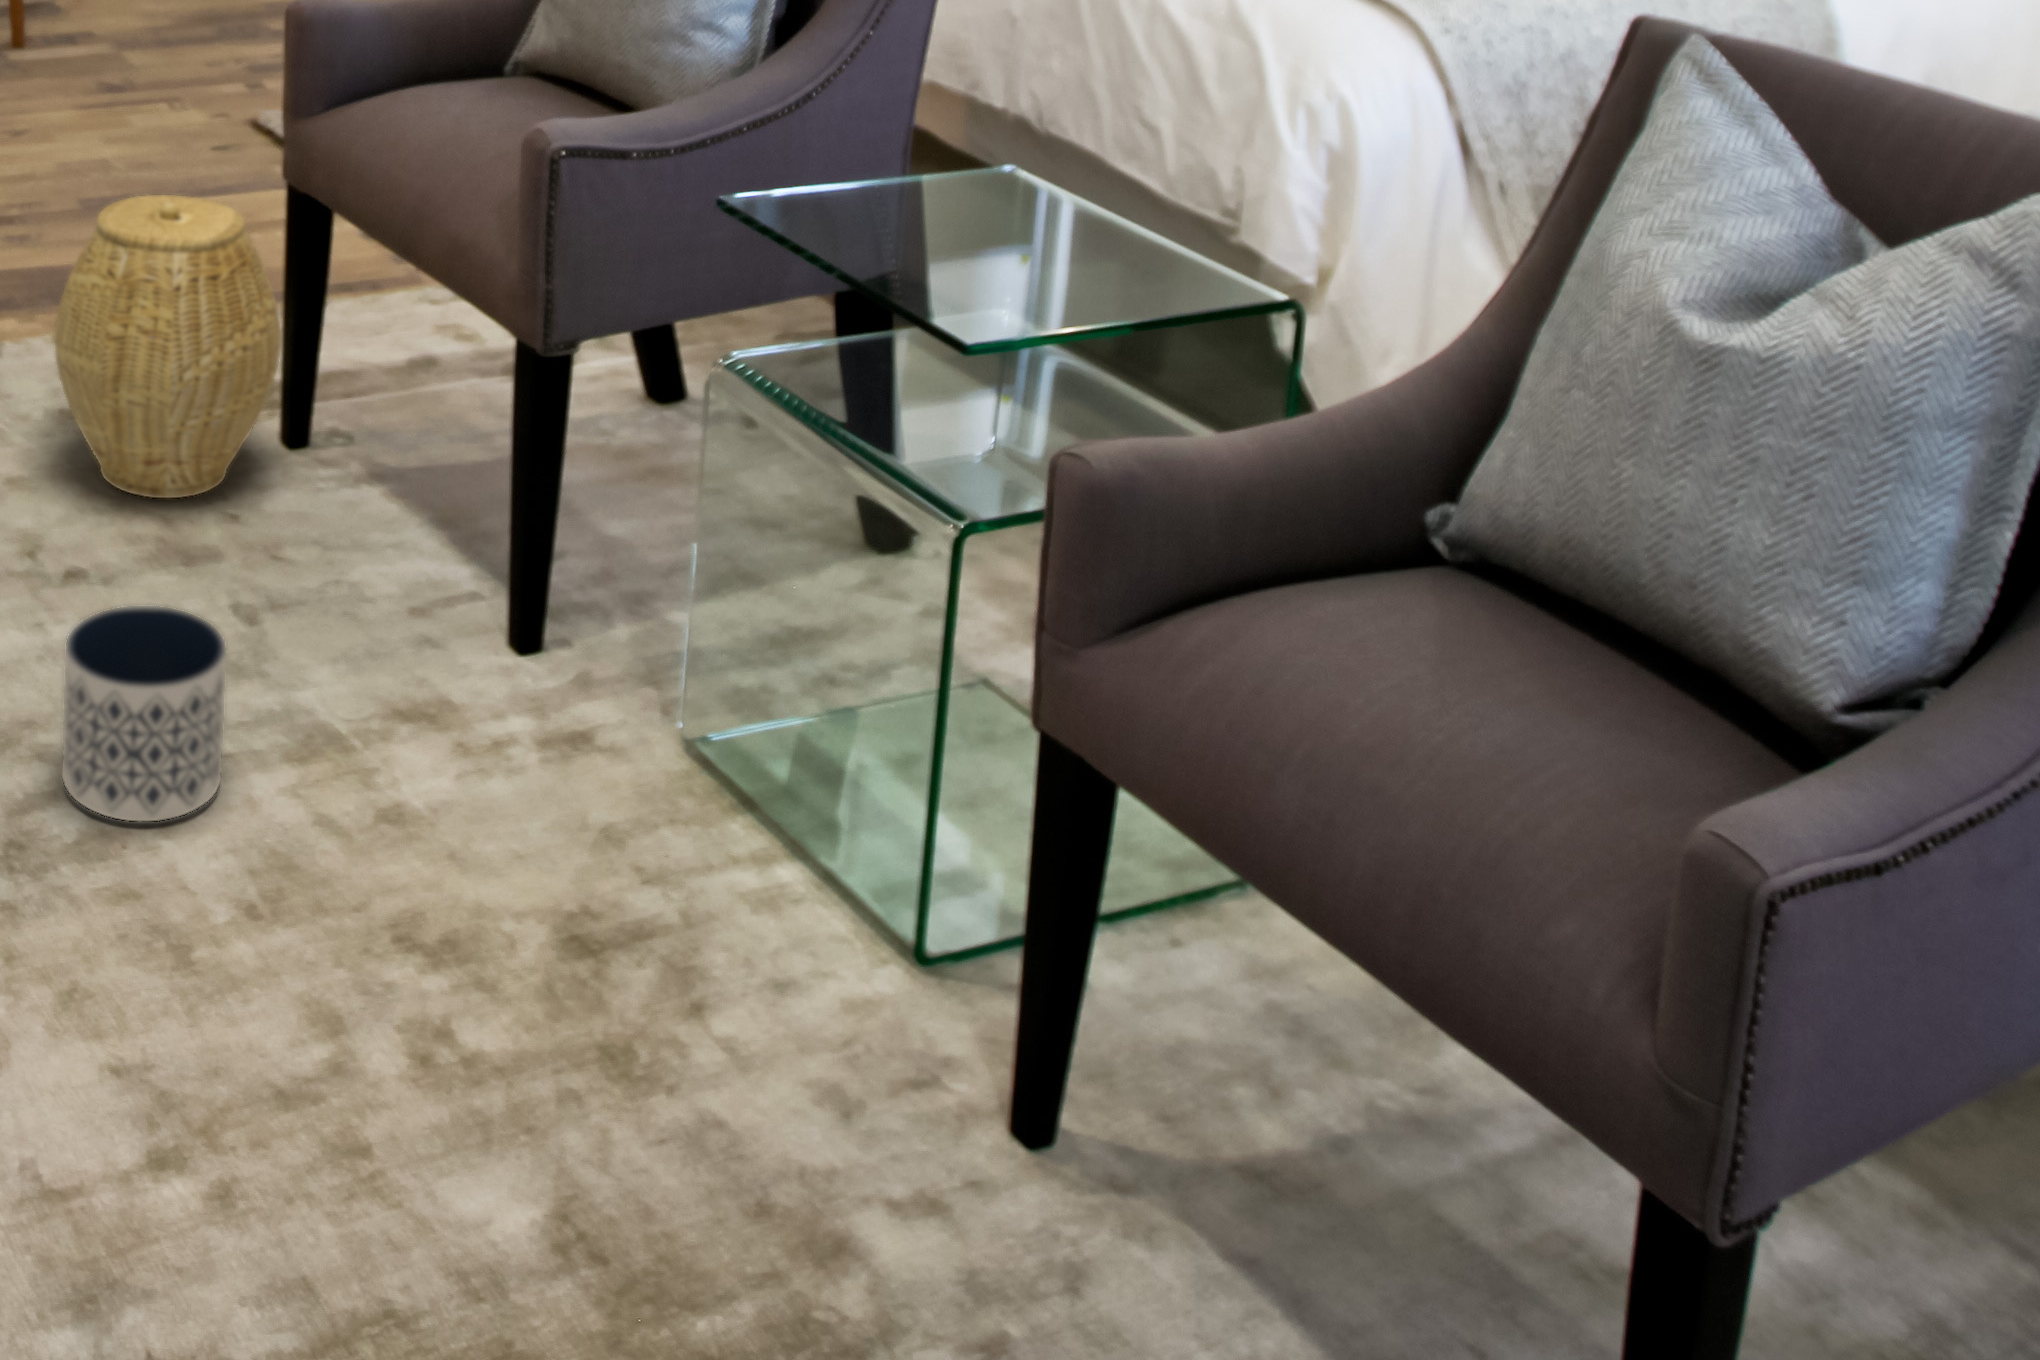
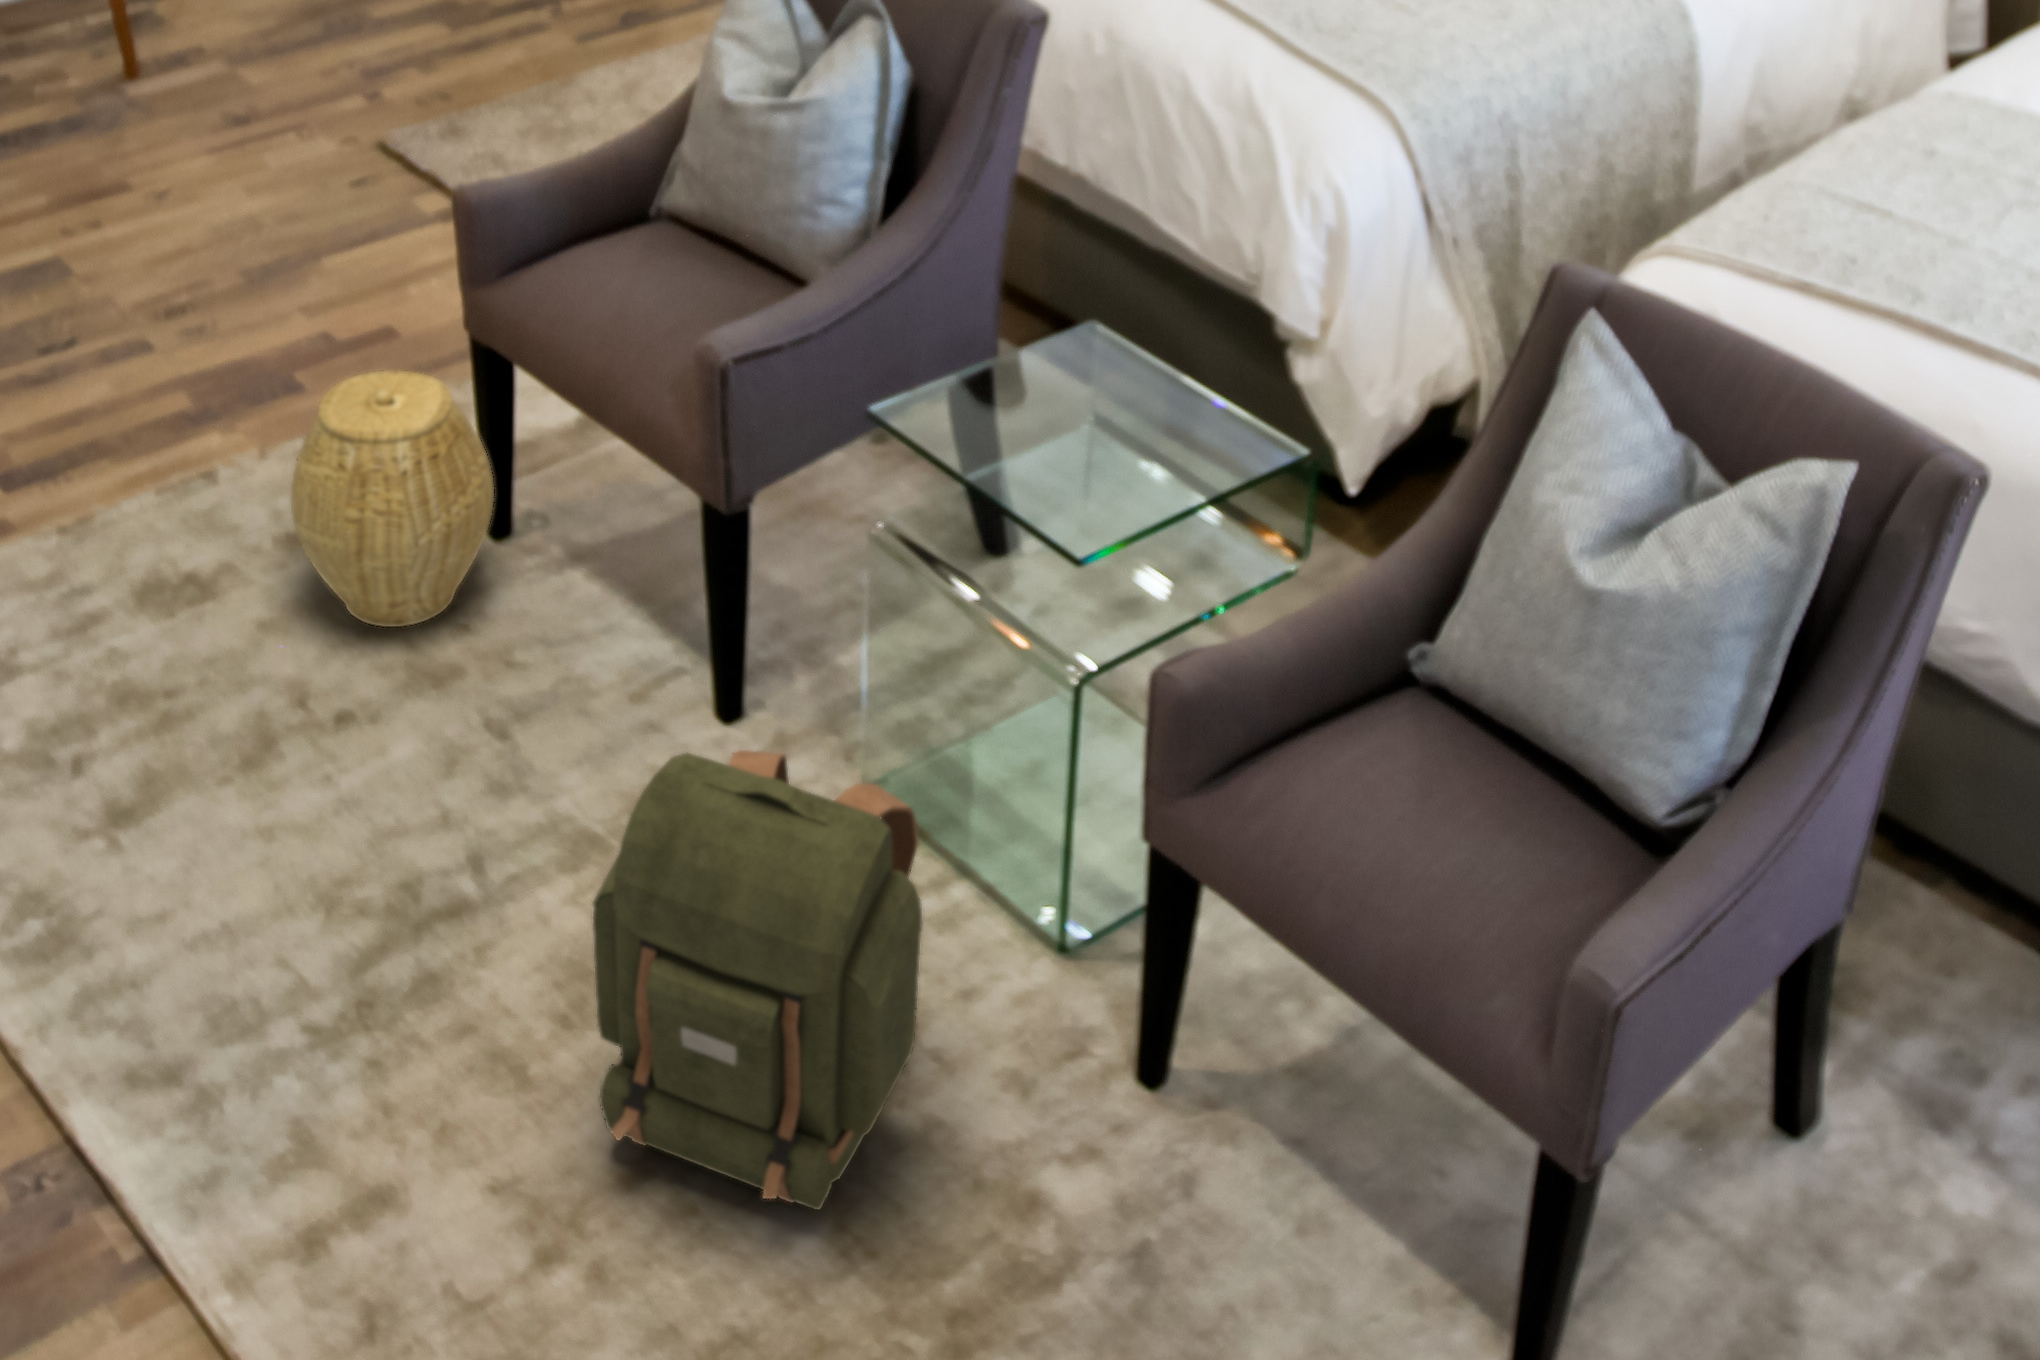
backpack: none [265,482,722,1187] -> present [593,750,923,1210]
planter: present [62,606,226,822] -> none [381,787,518,963]

